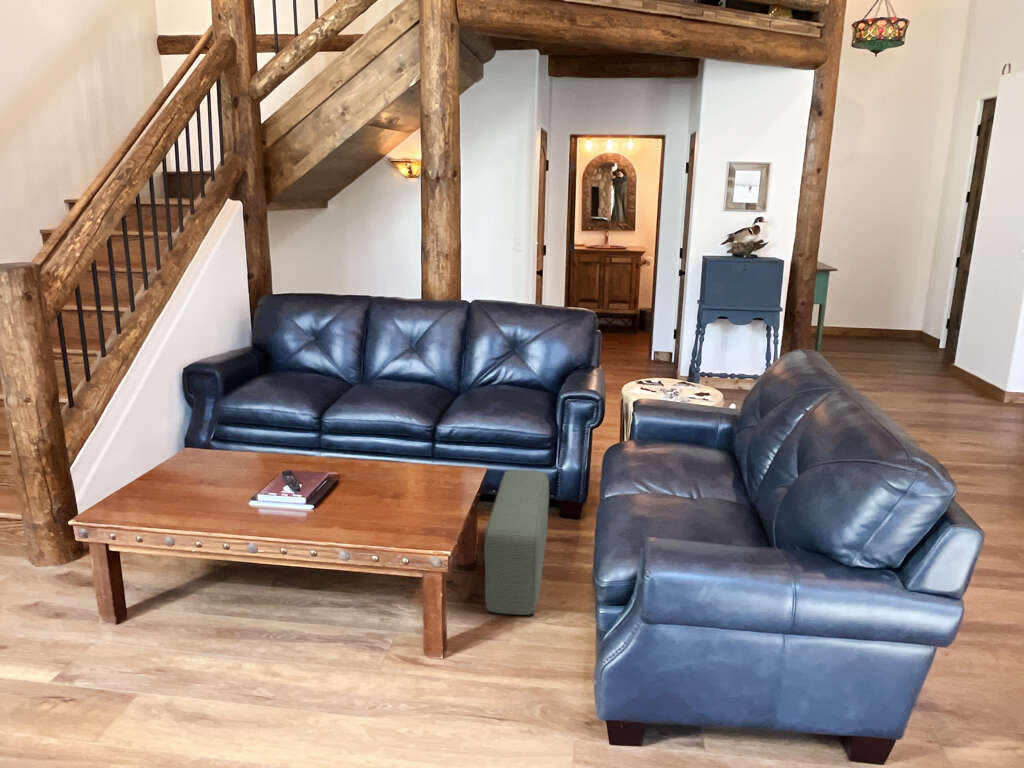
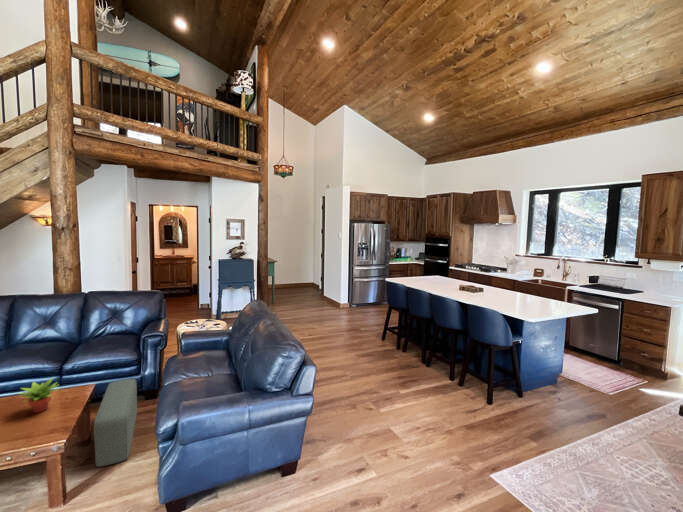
succulent plant: none [381,437,439,493] -> present [18,378,56,413]

